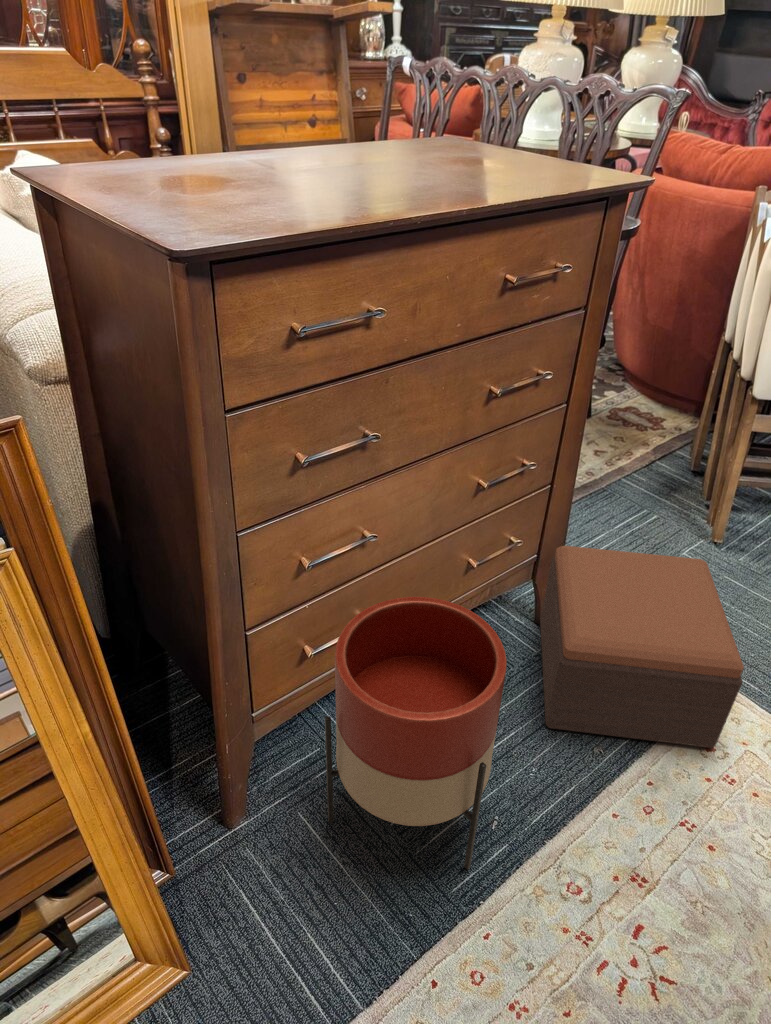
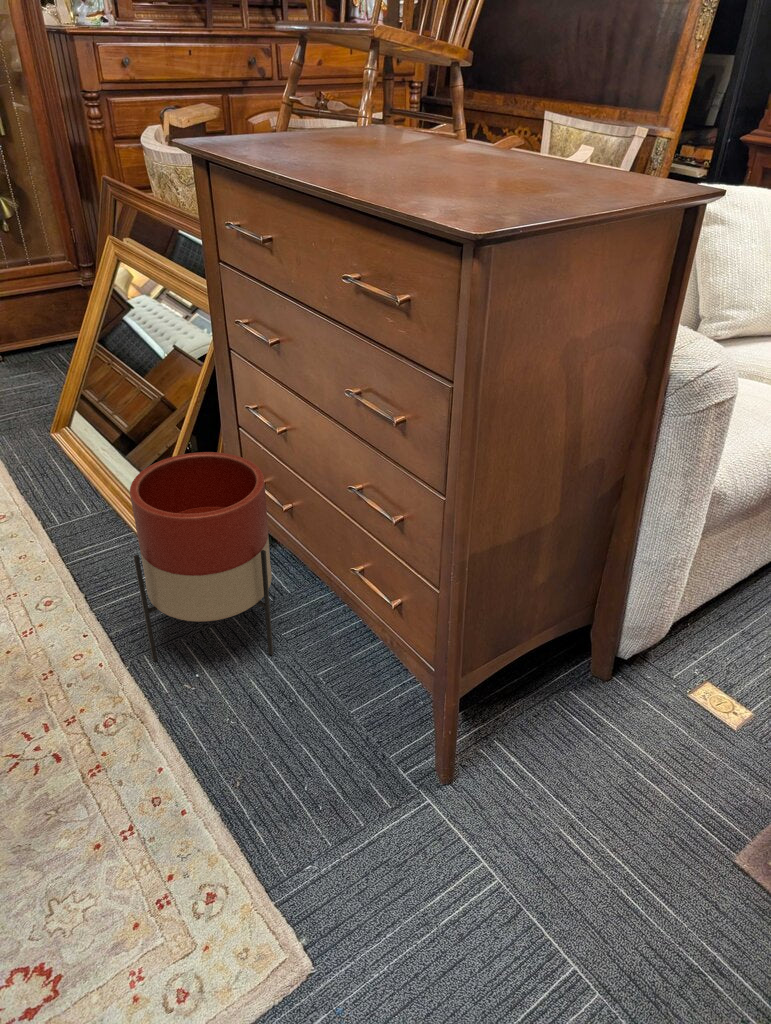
footstool: present [540,546,744,748] -> none [195,658,454,949]

